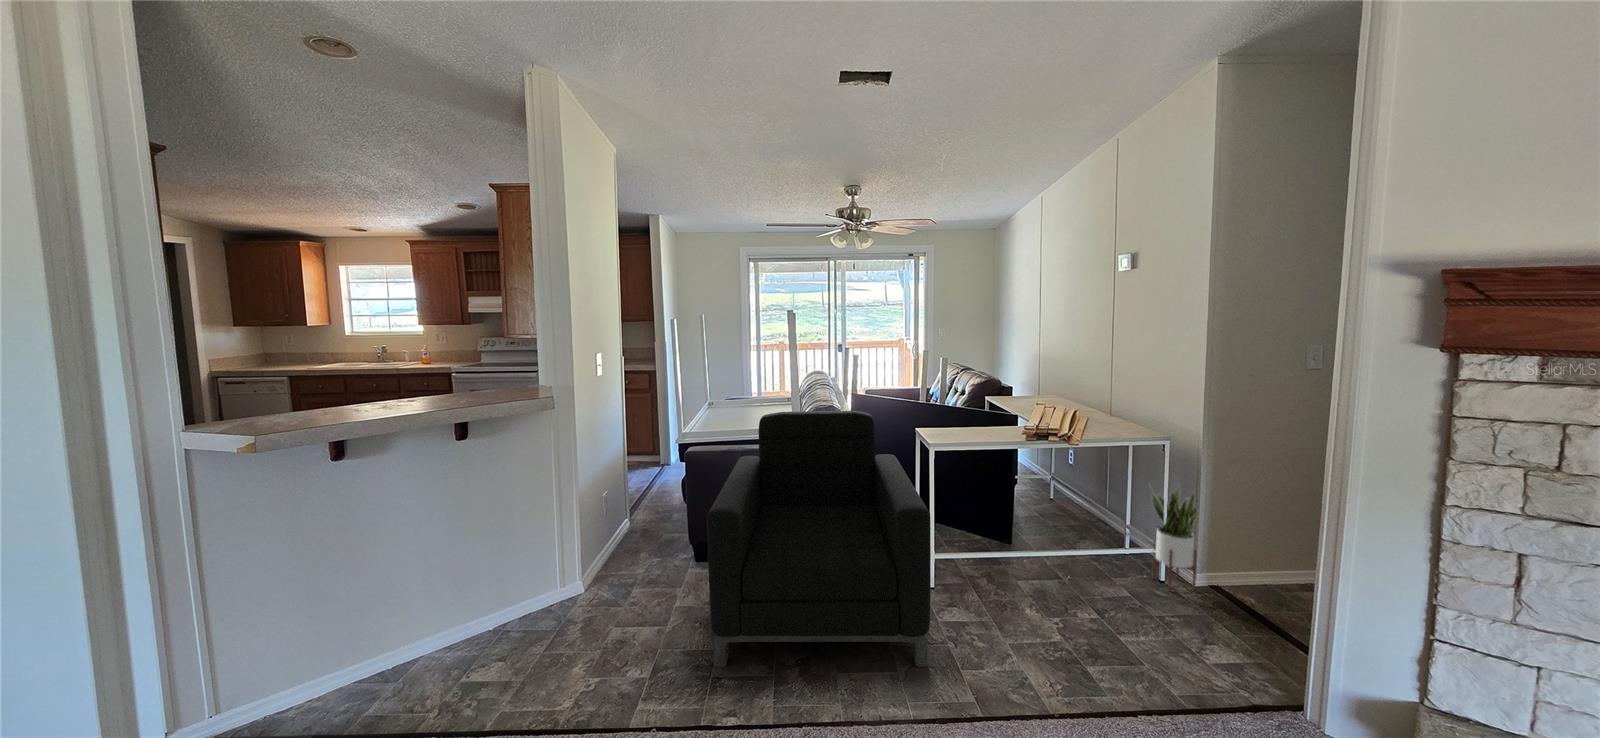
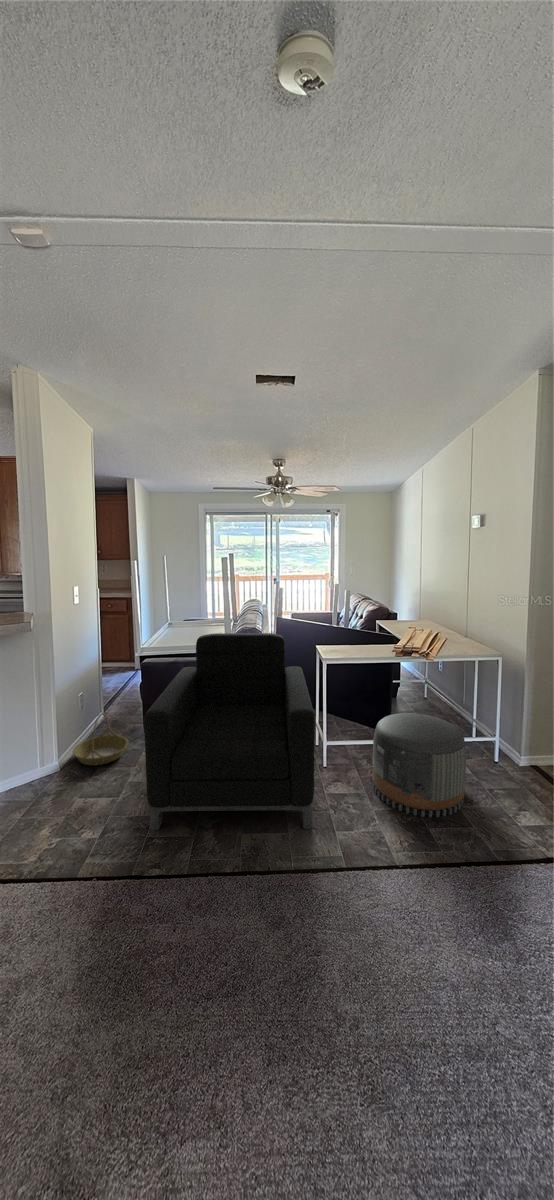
potted plant: present [1149,483,1197,590] -> none [487,689,525,769]
pouf: none [999,515,1131,653] -> present [372,713,466,817]
basket: none [601,516,670,584] -> present [73,712,128,765]

